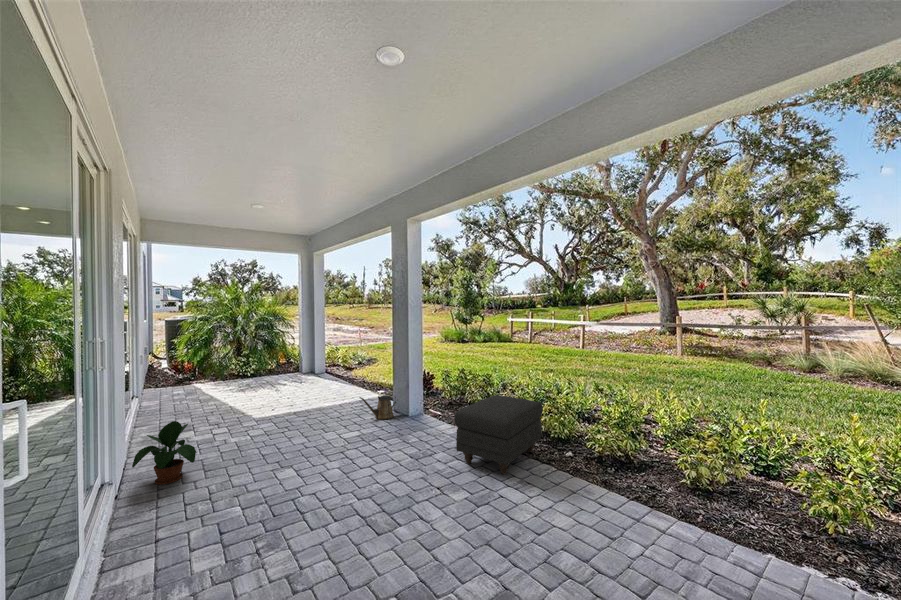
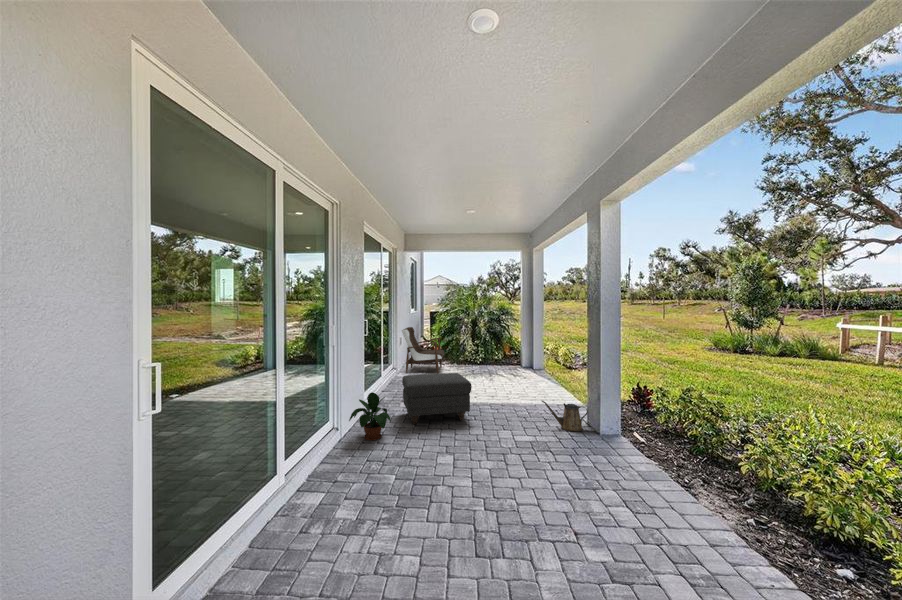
armchair: none [146,340,210,400] -> present [402,327,444,374]
ottoman: present [454,395,543,474] -> present [402,373,472,424]

